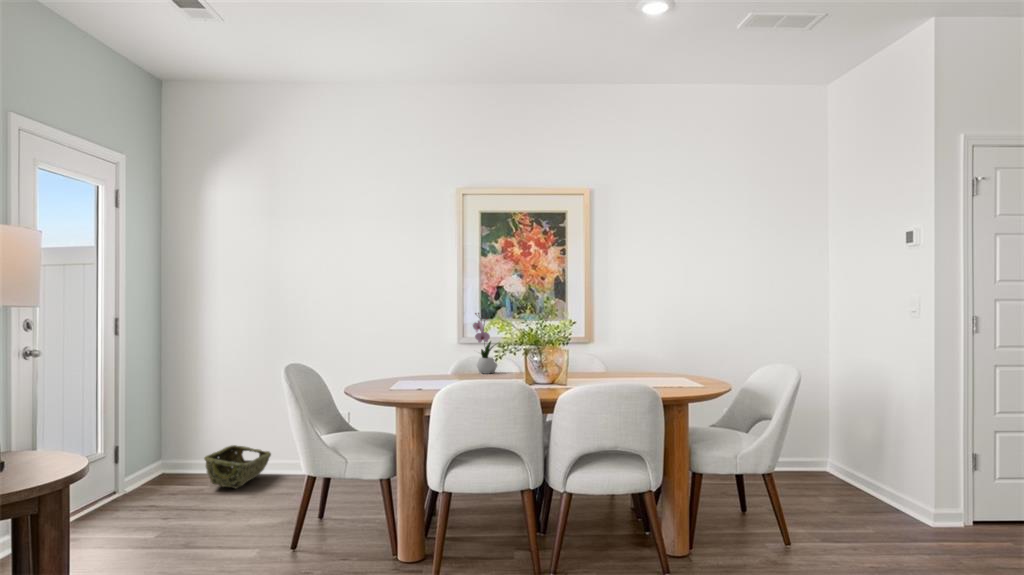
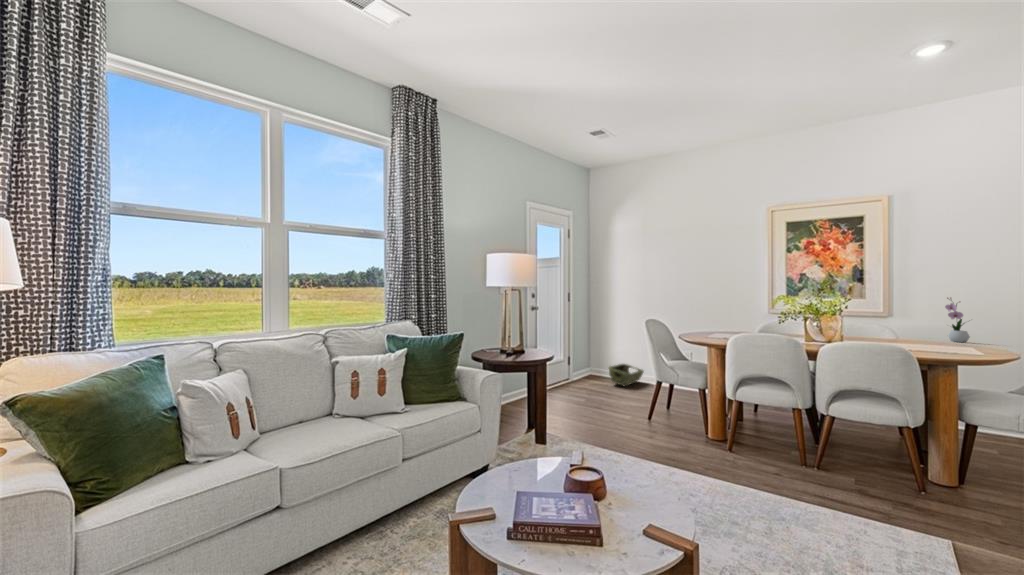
flower arrangement: present [473,313,497,374] -> present [945,298,970,342]

